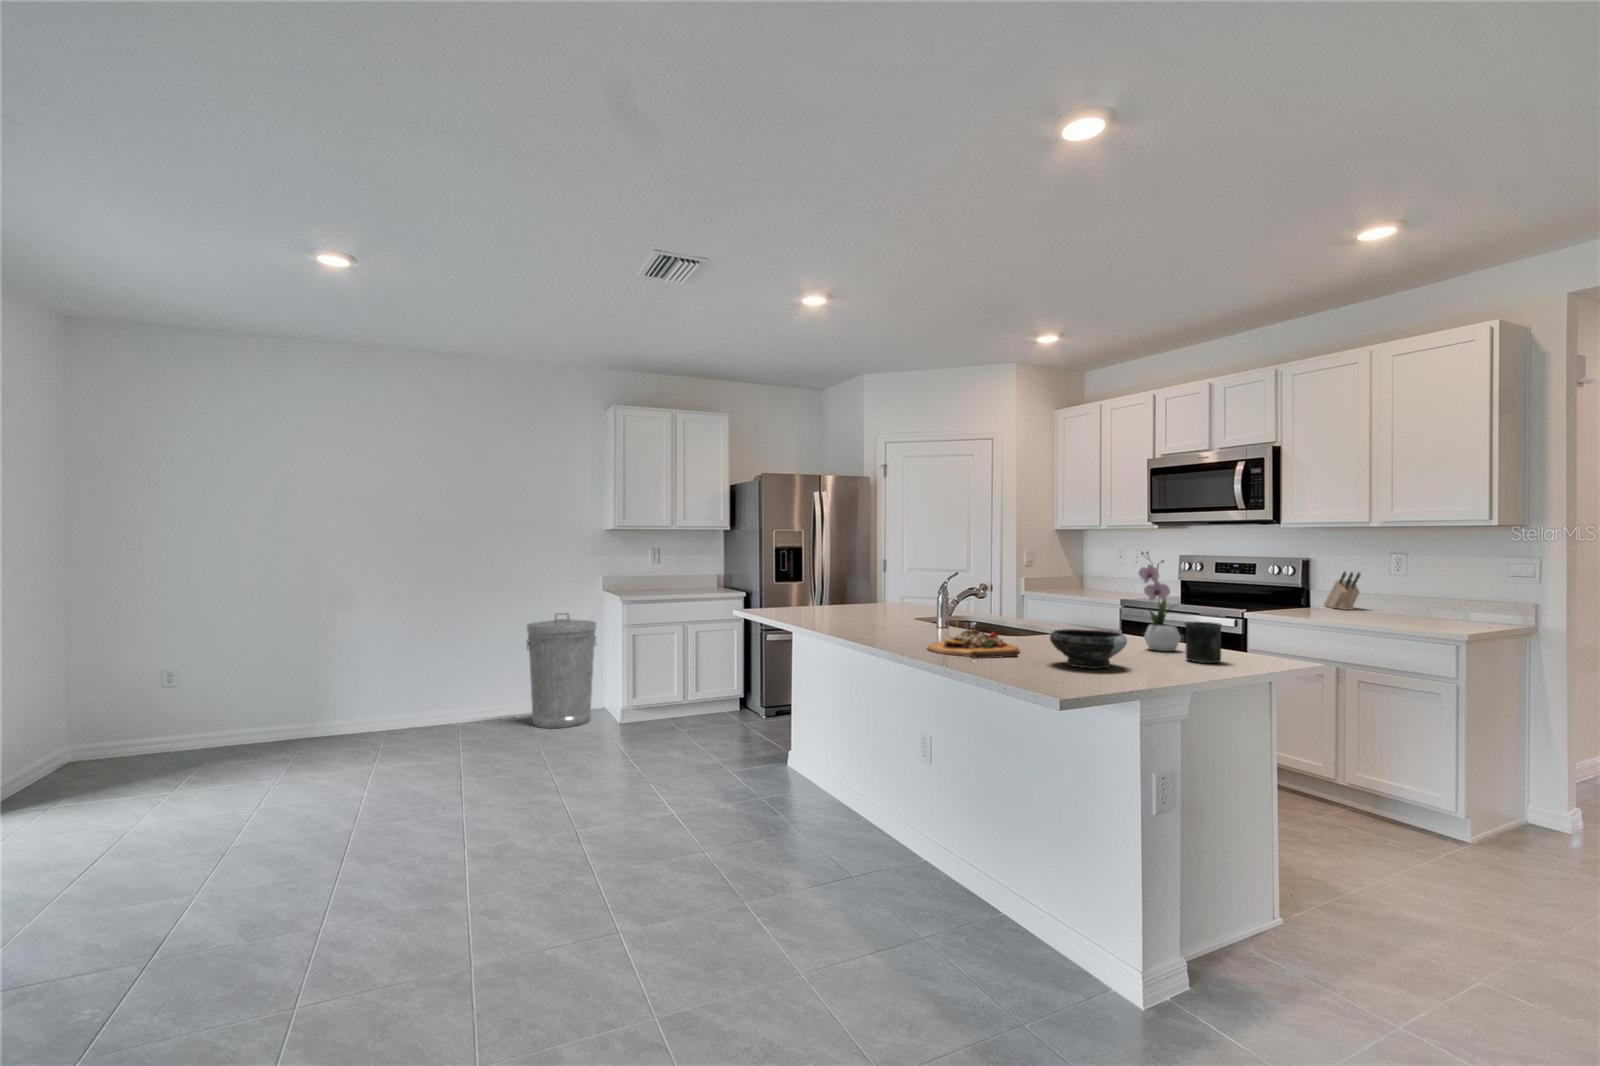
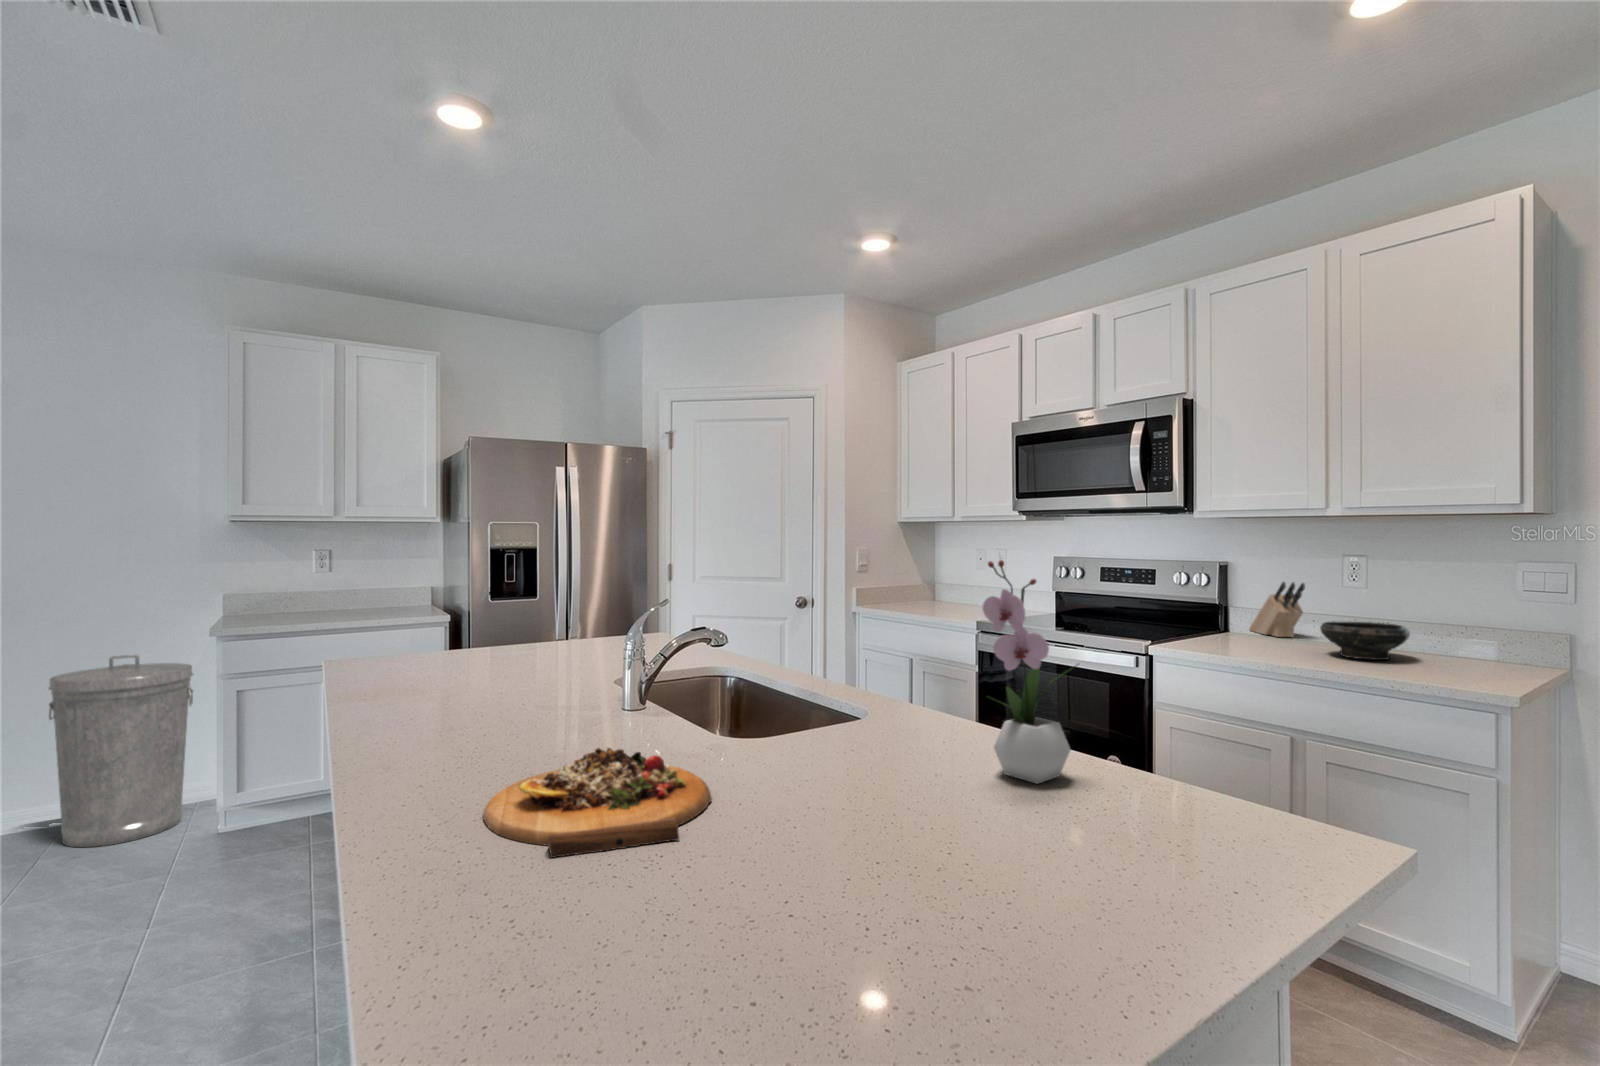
mug: present [1185,622,1222,663] -> none [1082,731,1174,850]
bowl: present [1050,629,1127,669] -> present [1320,621,1410,660]

